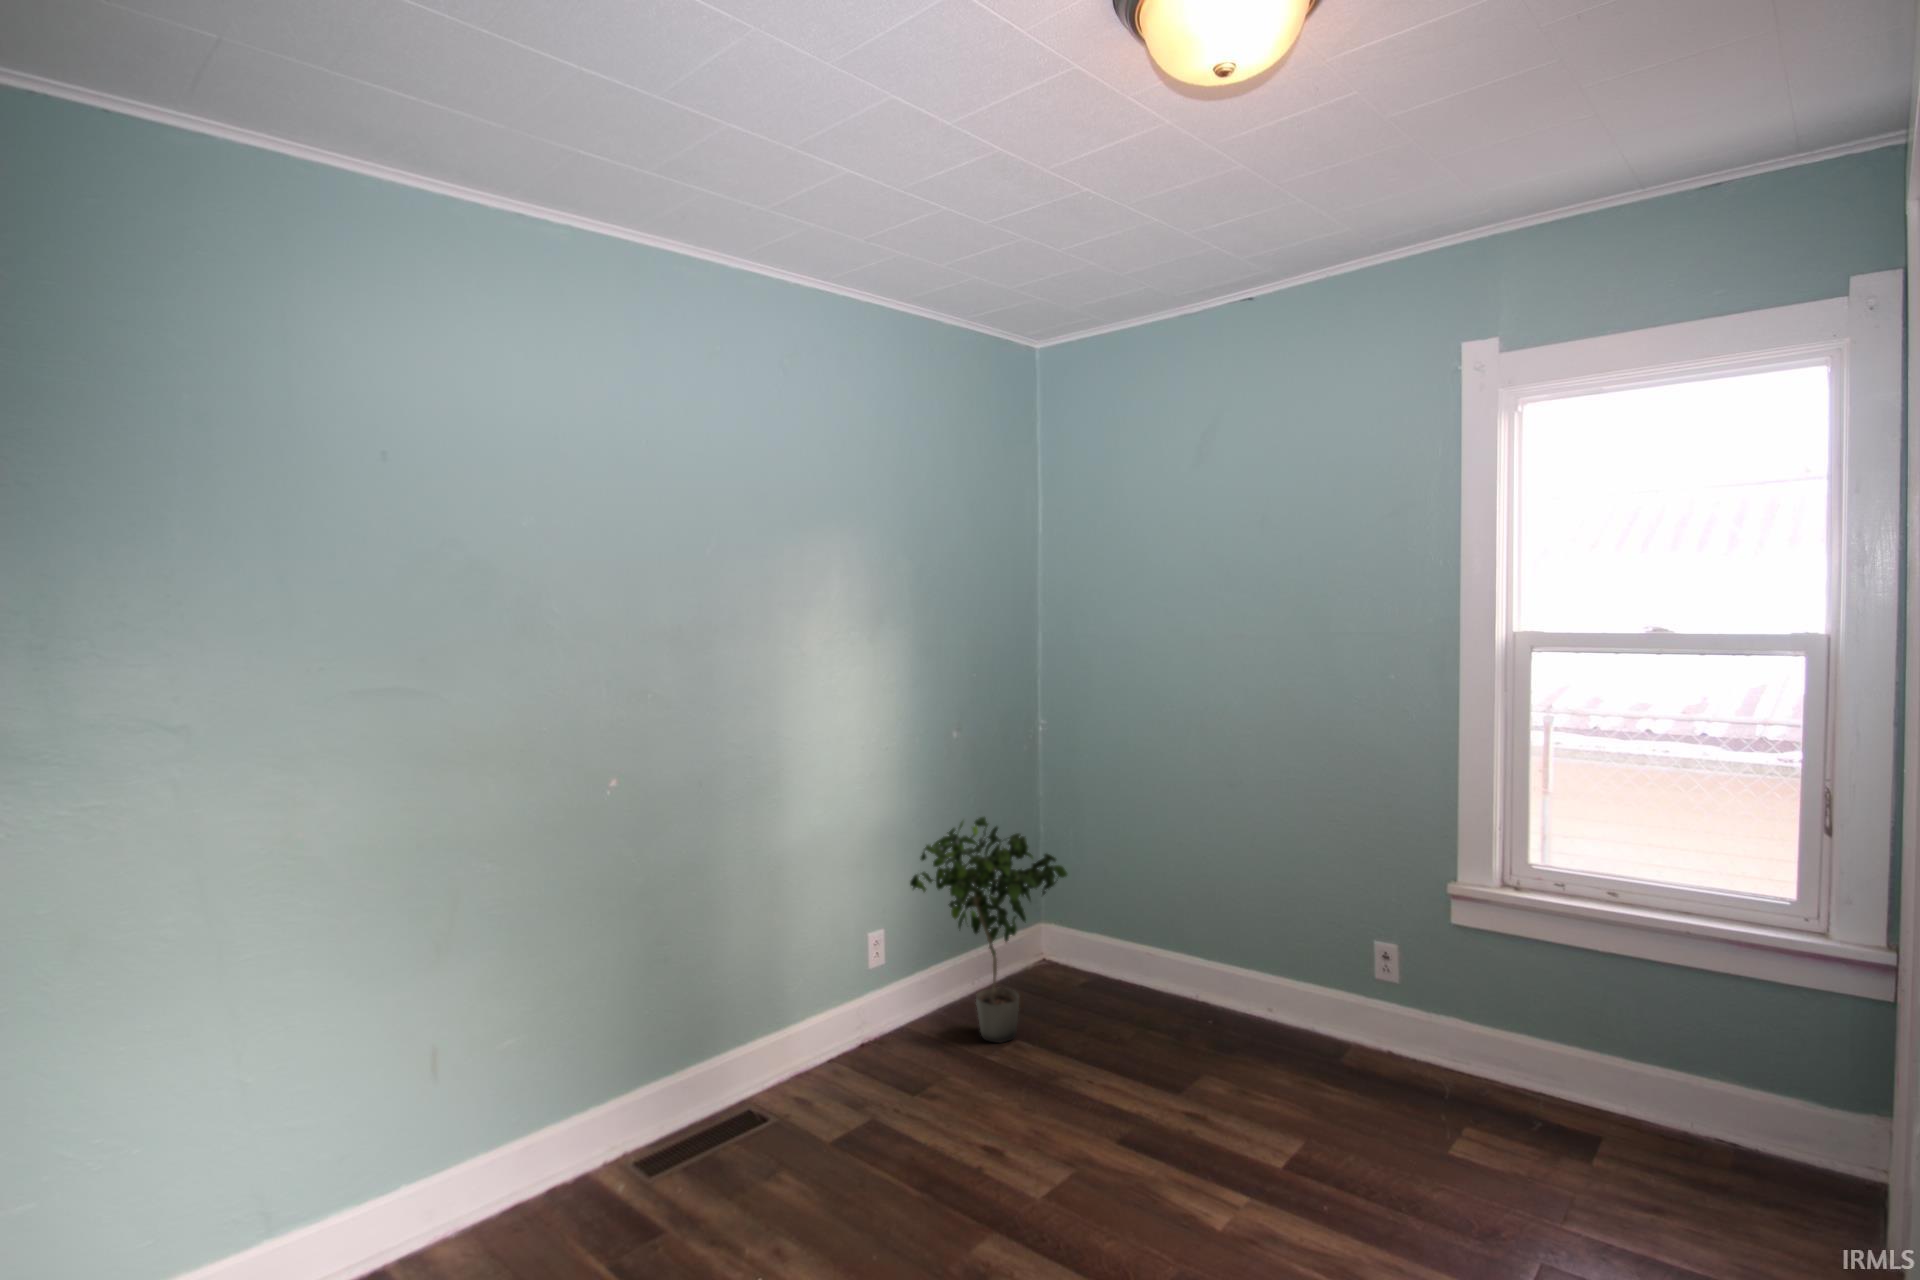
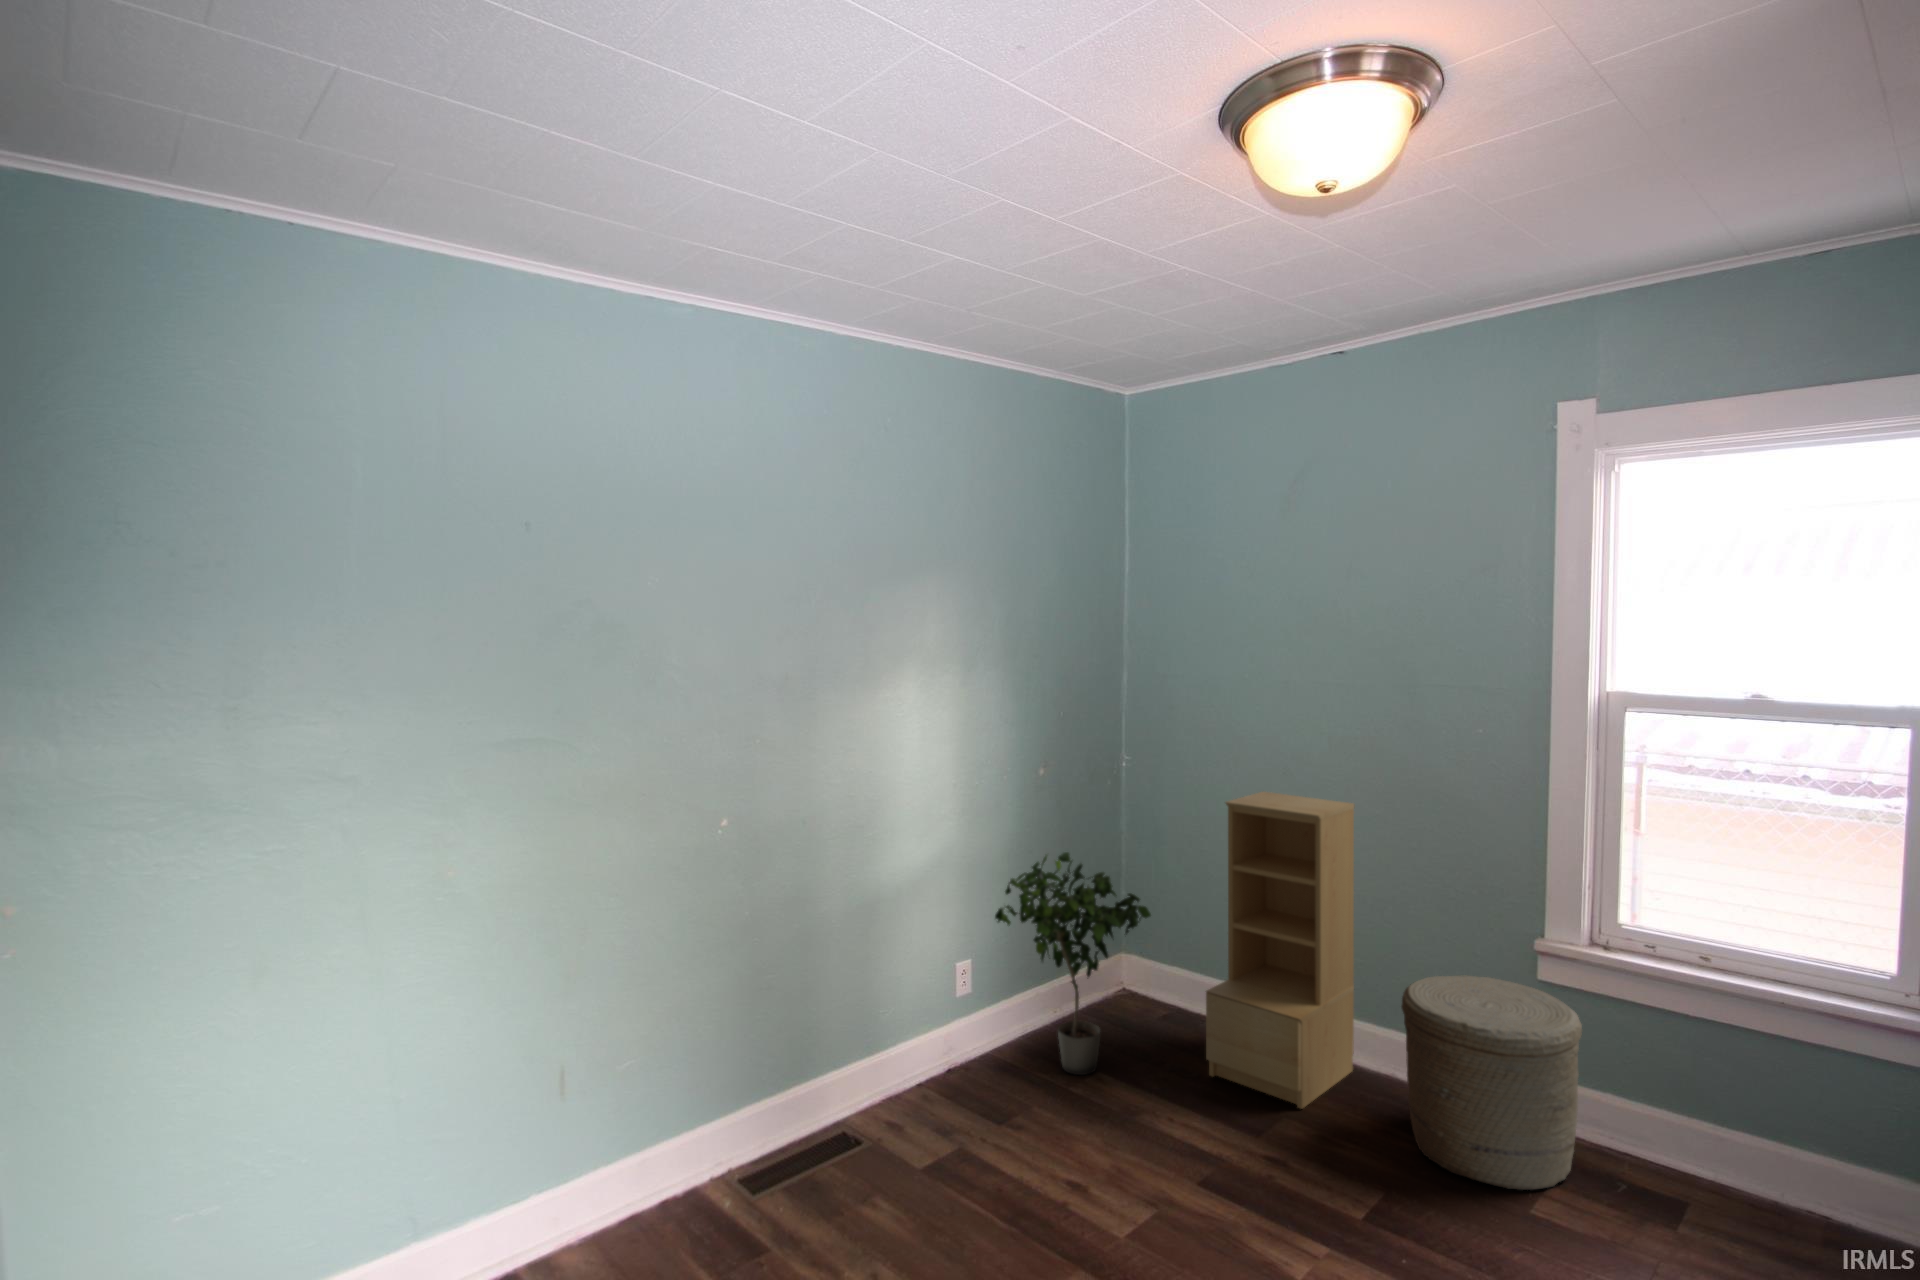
bookshelf: none [1124,750,1273,1066] -> present [1206,792,1354,1109]
woven basket: none [1319,923,1495,1133] -> present [1401,975,1582,1190]

